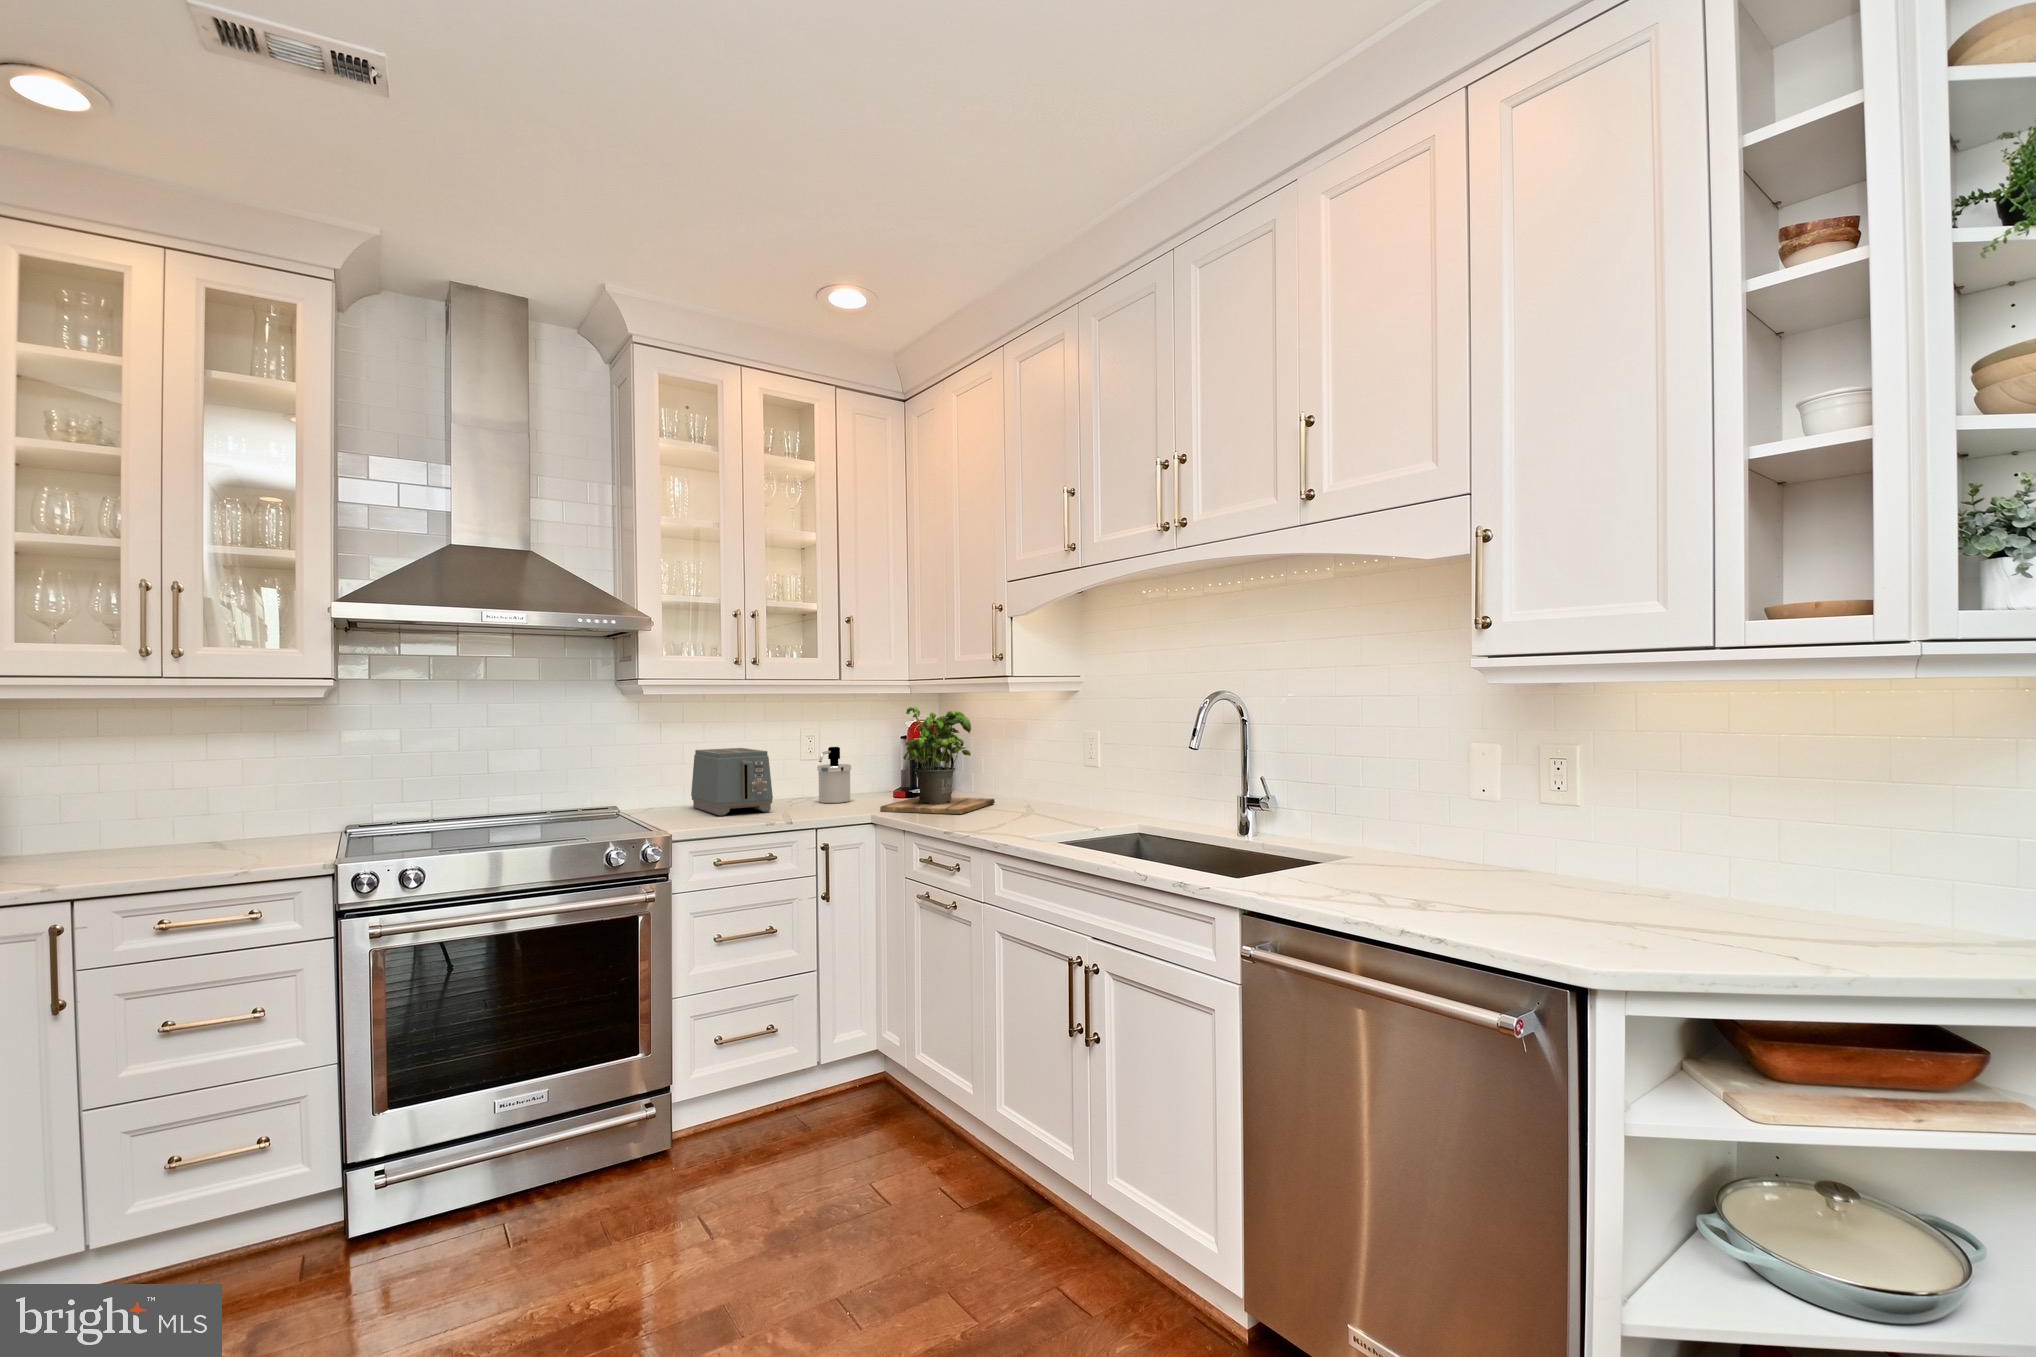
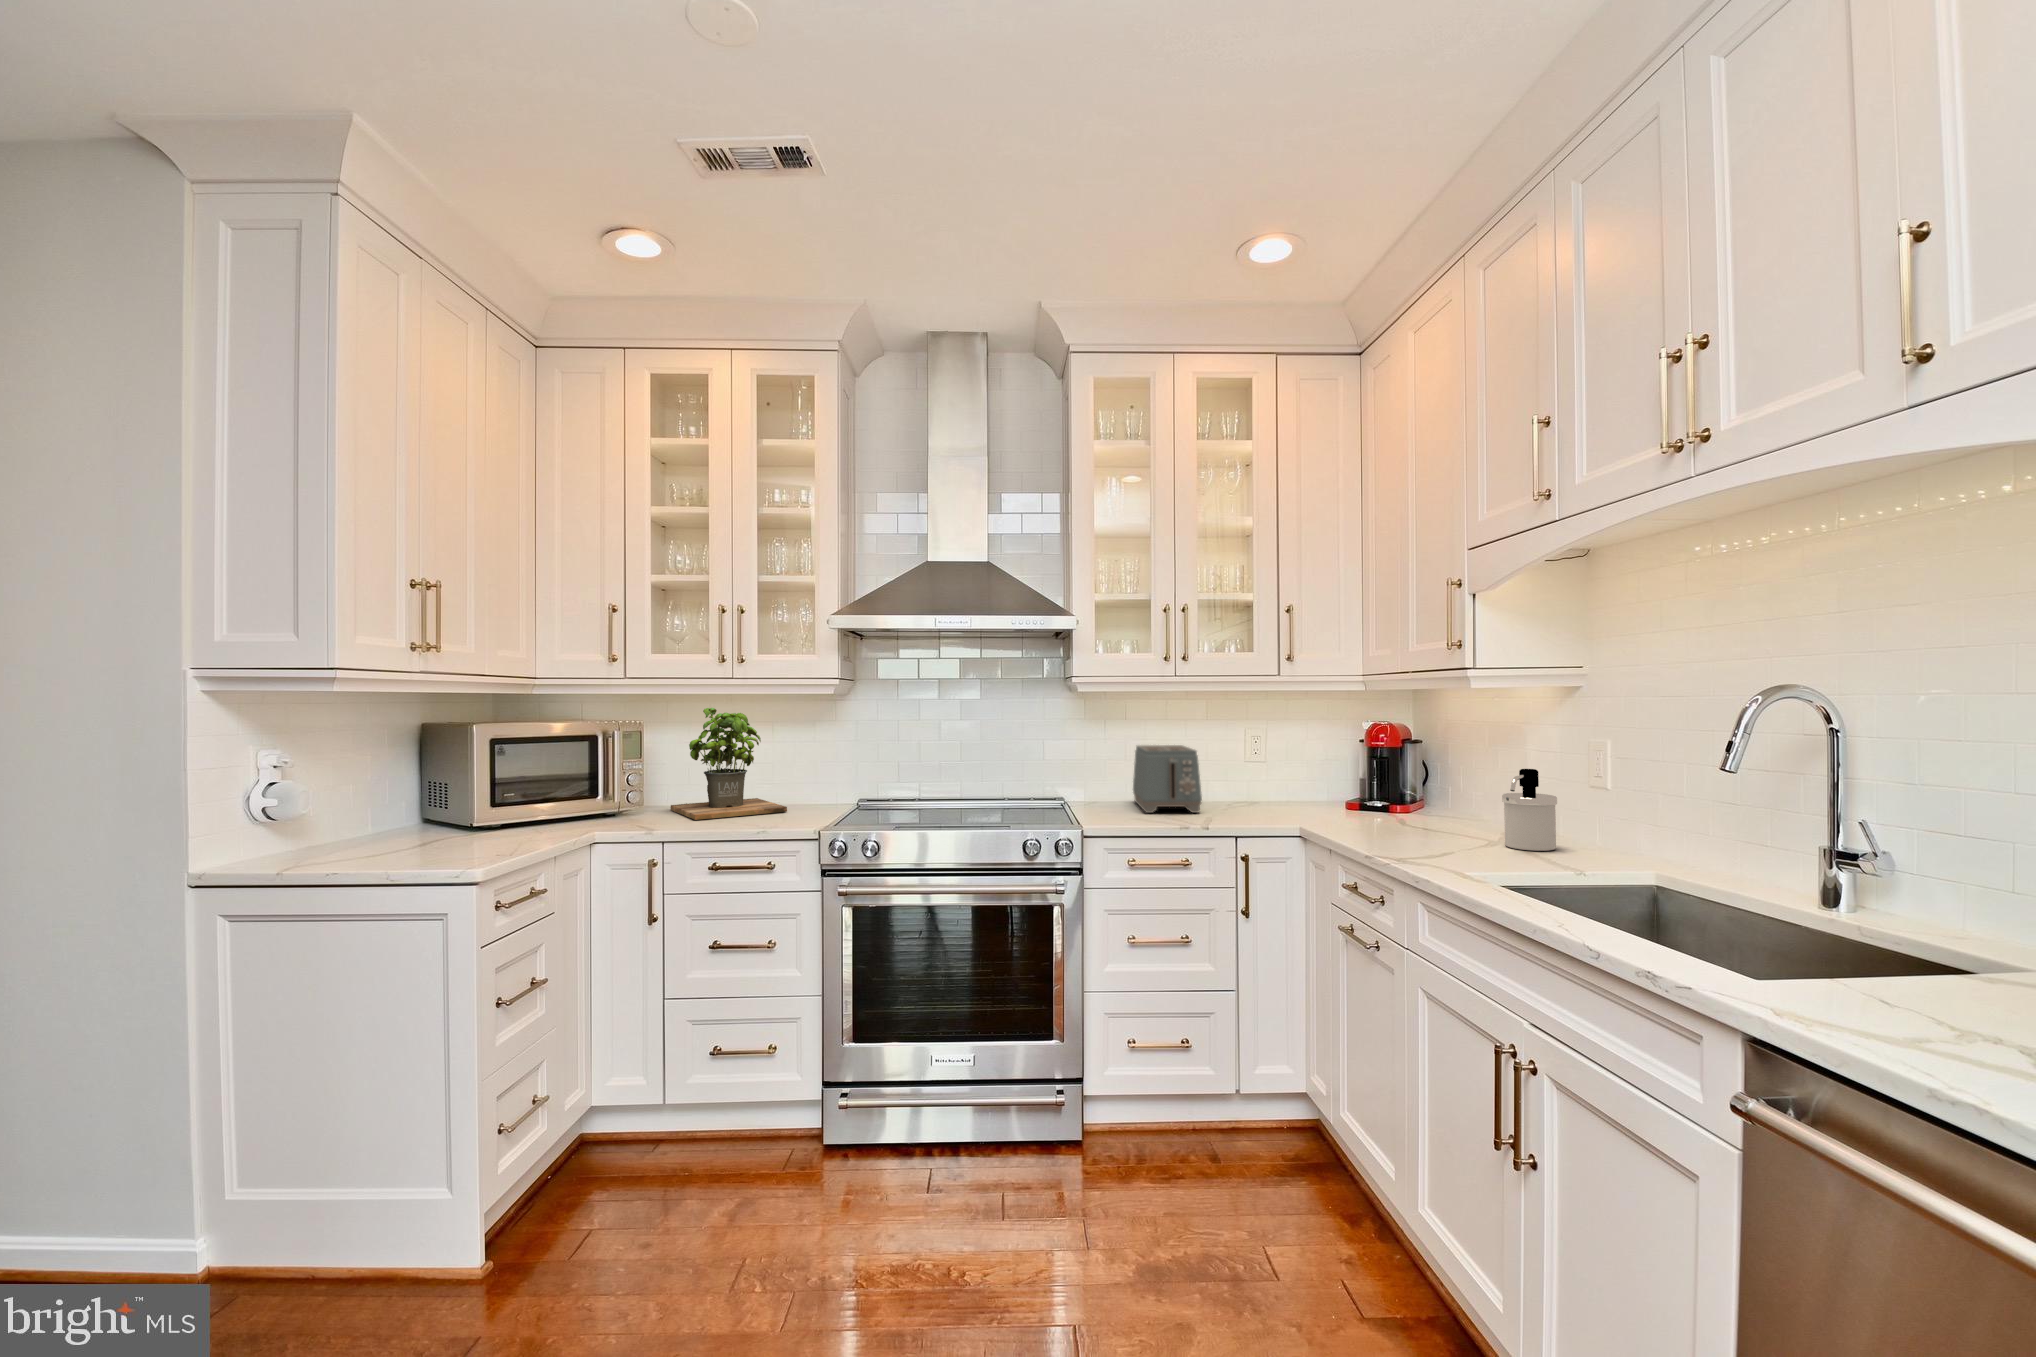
potted plant: present [880,707,995,814] -> present [670,708,787,820]
soap dispenser: present [817,747,851,803] -> present [1502,769,1557,851]

